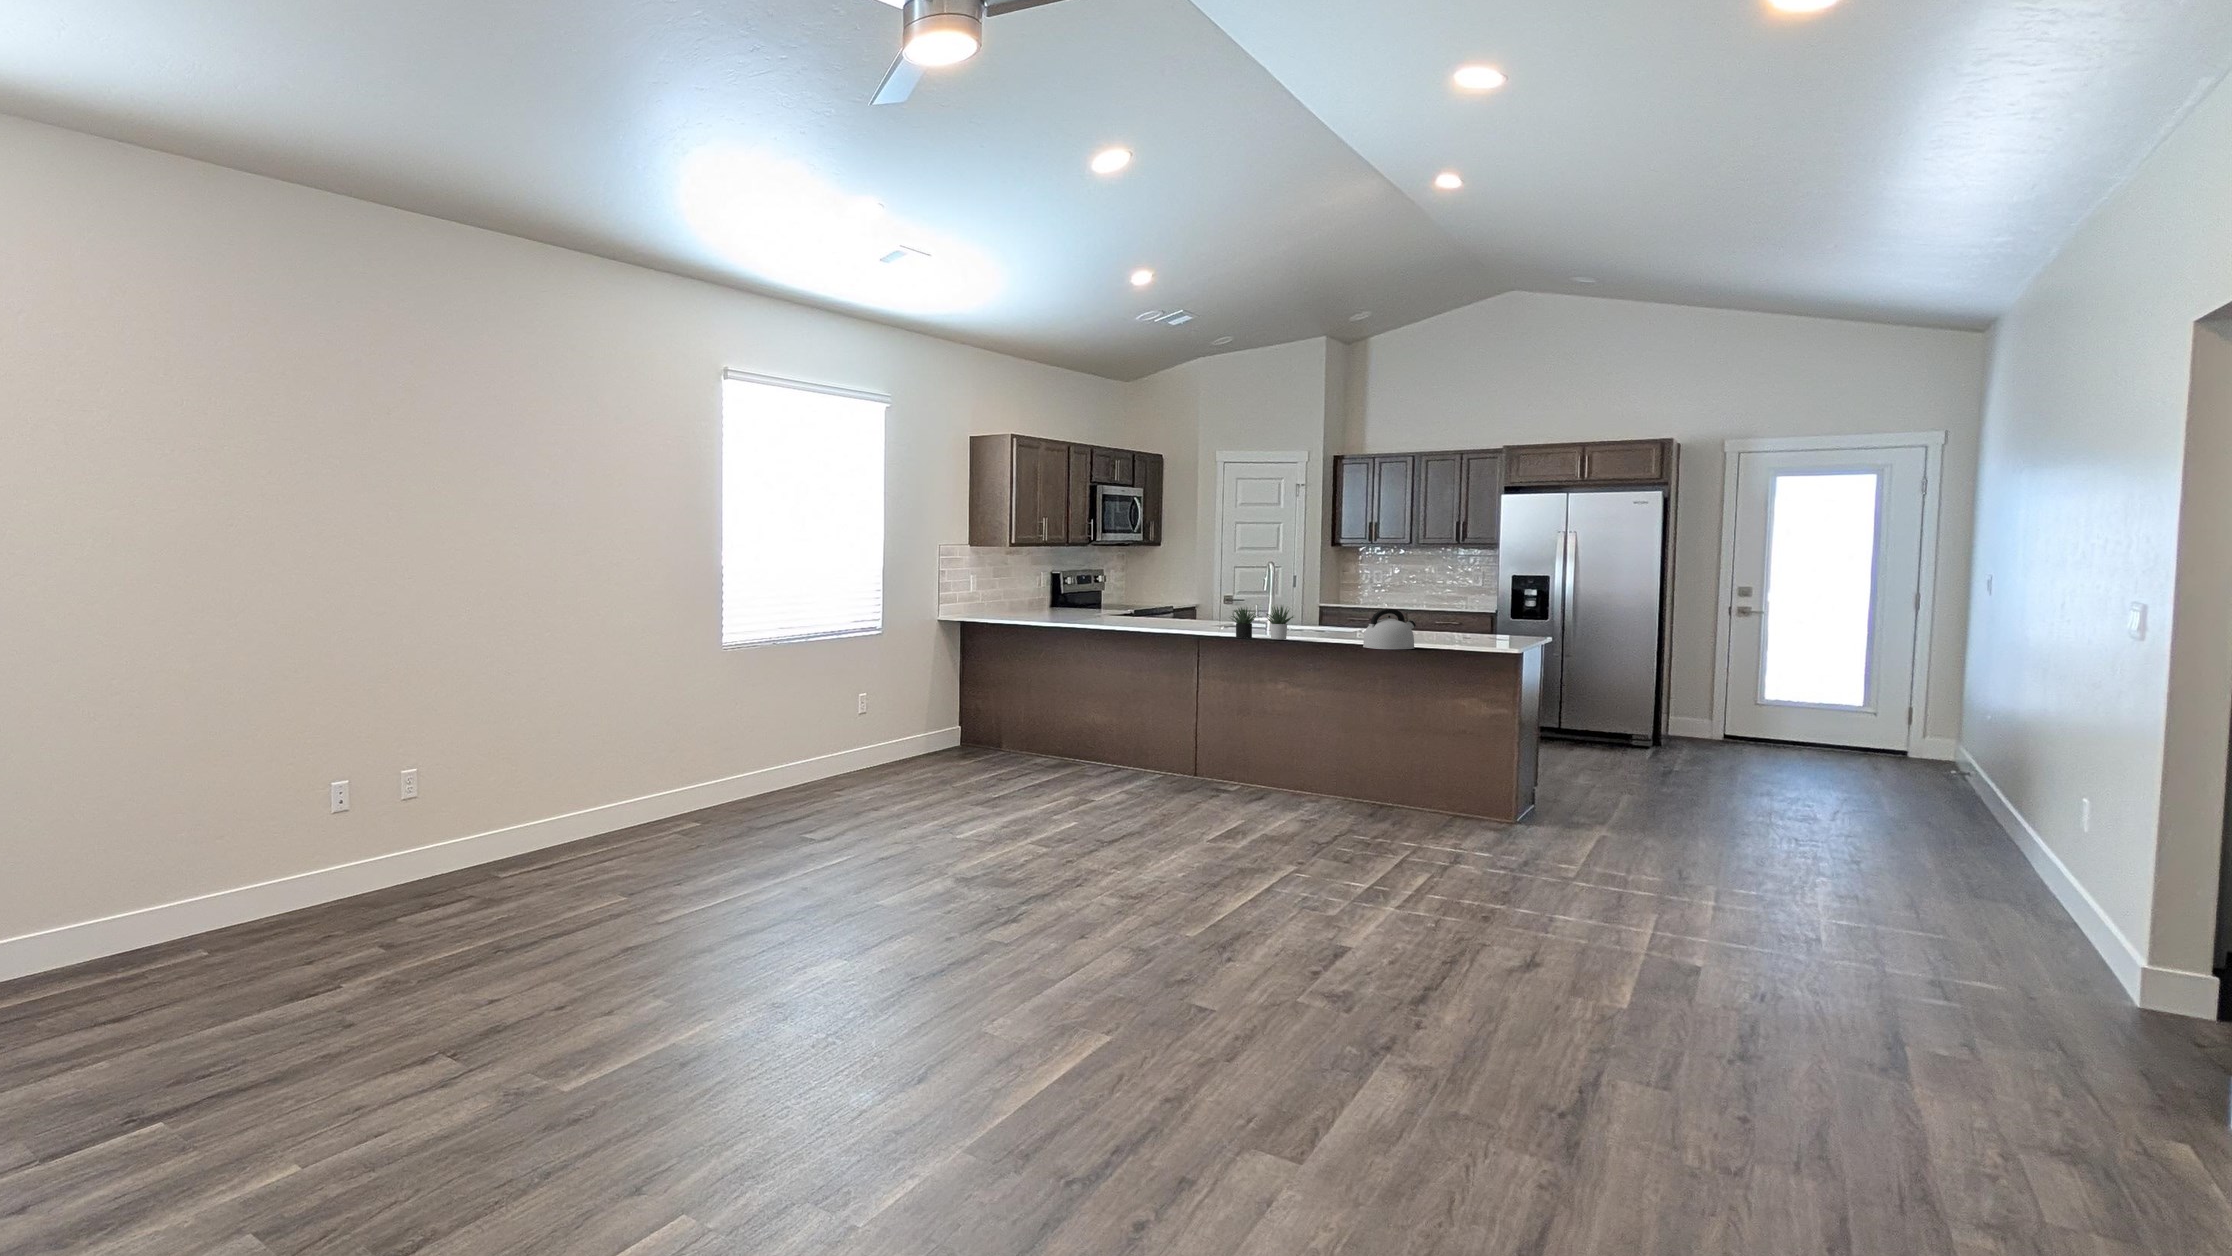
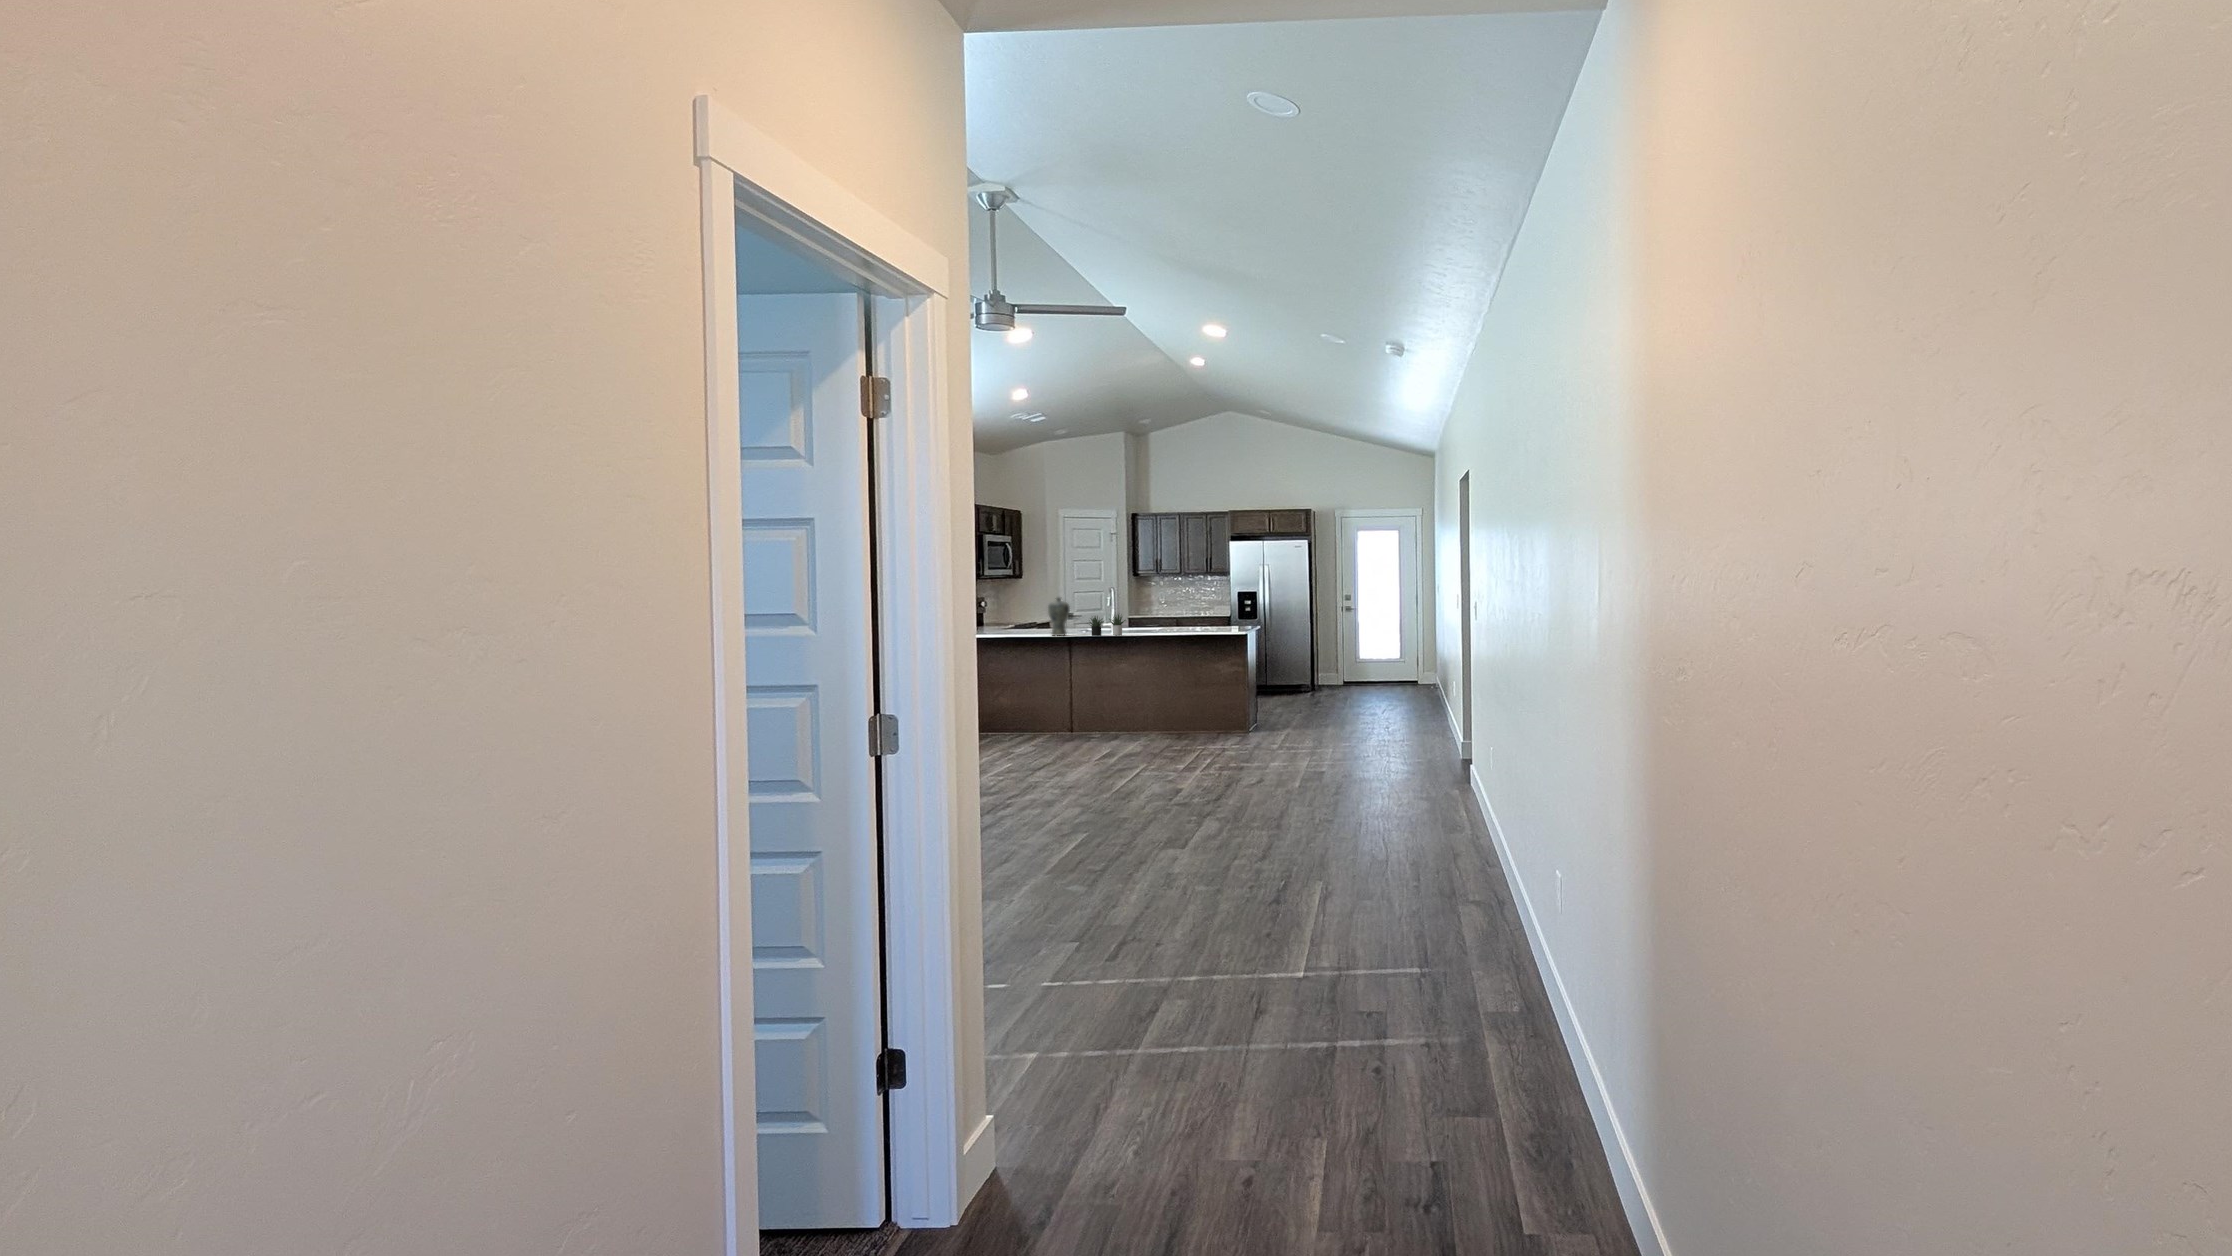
vase: none [1170,576,1204,634] -> present [1048,598,1070,636]
kettle: present [1363,609,1416,649] -> none [1166,612,1194,636]

